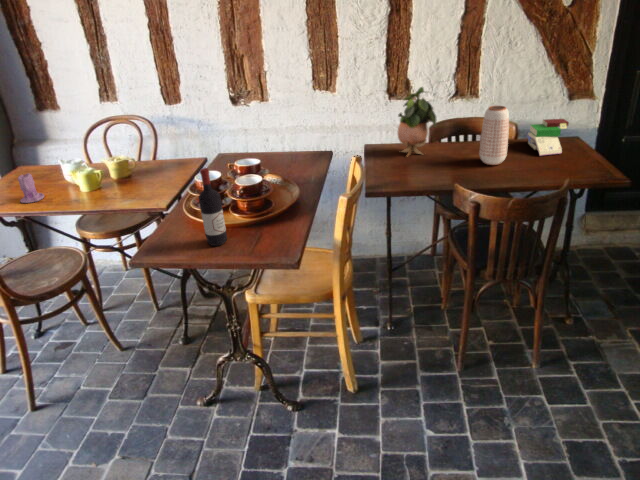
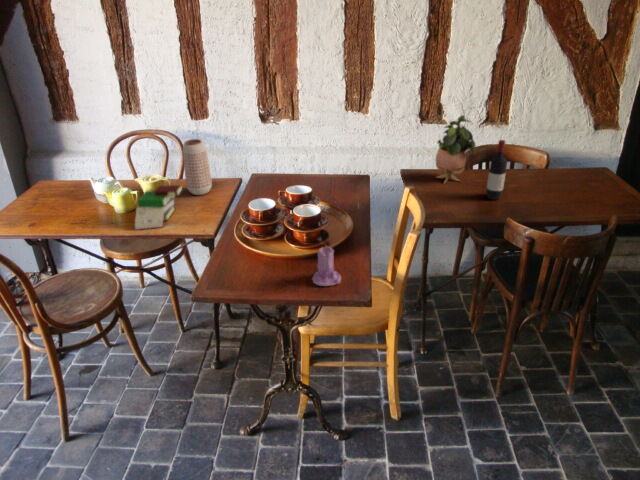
vase: present [479,106,509,165] -> present [183,139,212,195]
book: present [527,119,569,156] -> present [135,185,182,230]
wine bottle: present [198,168,227,246] -> present [486,140,507,199]
candle: present [18,173,44,203] -> present [313,246,341,286]

